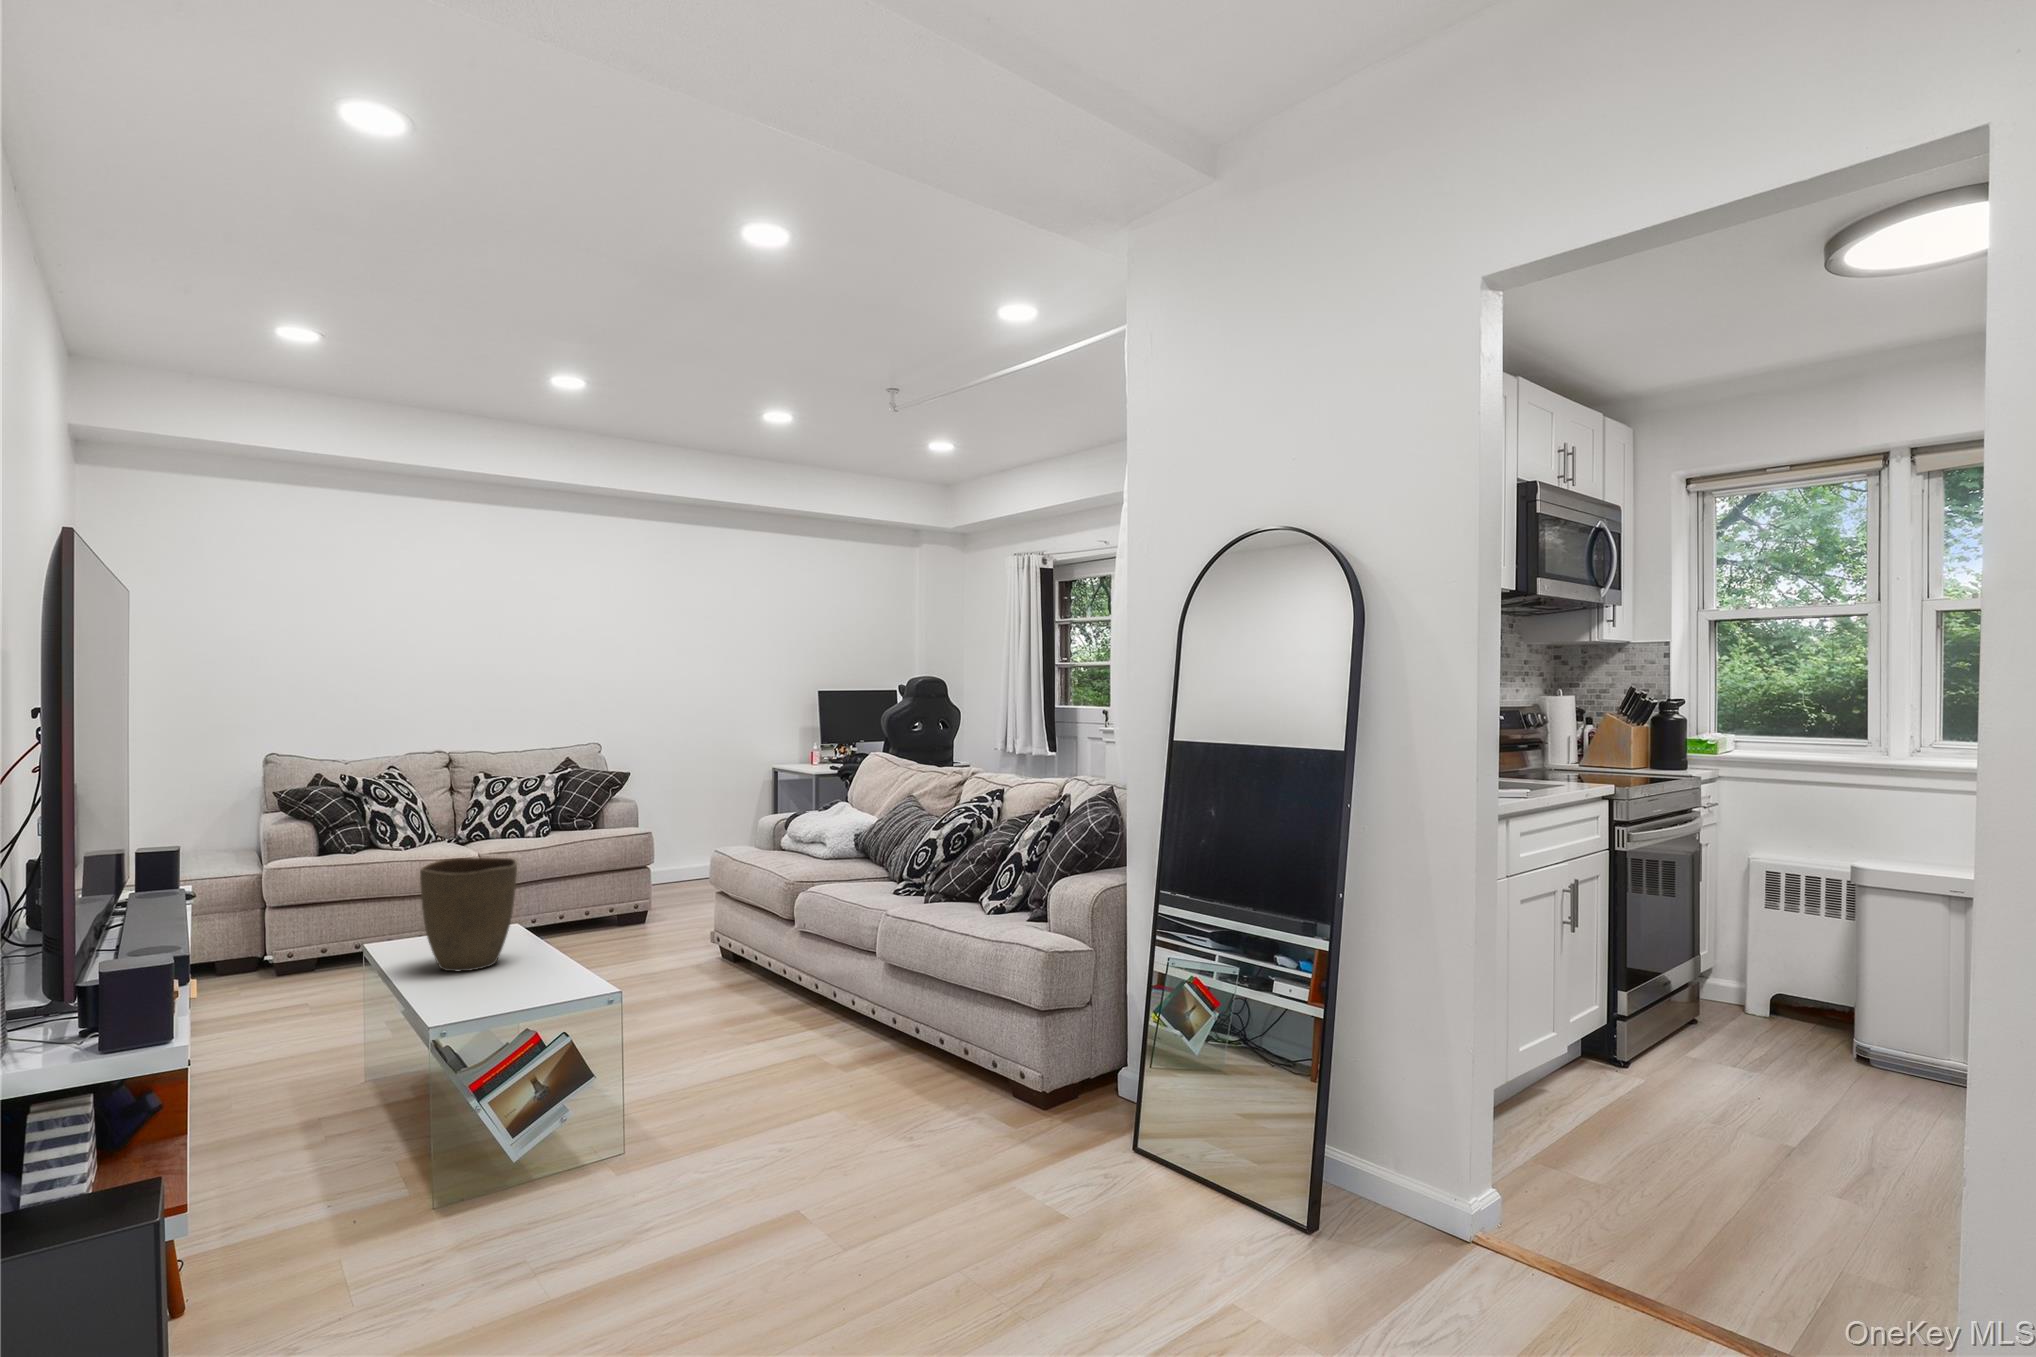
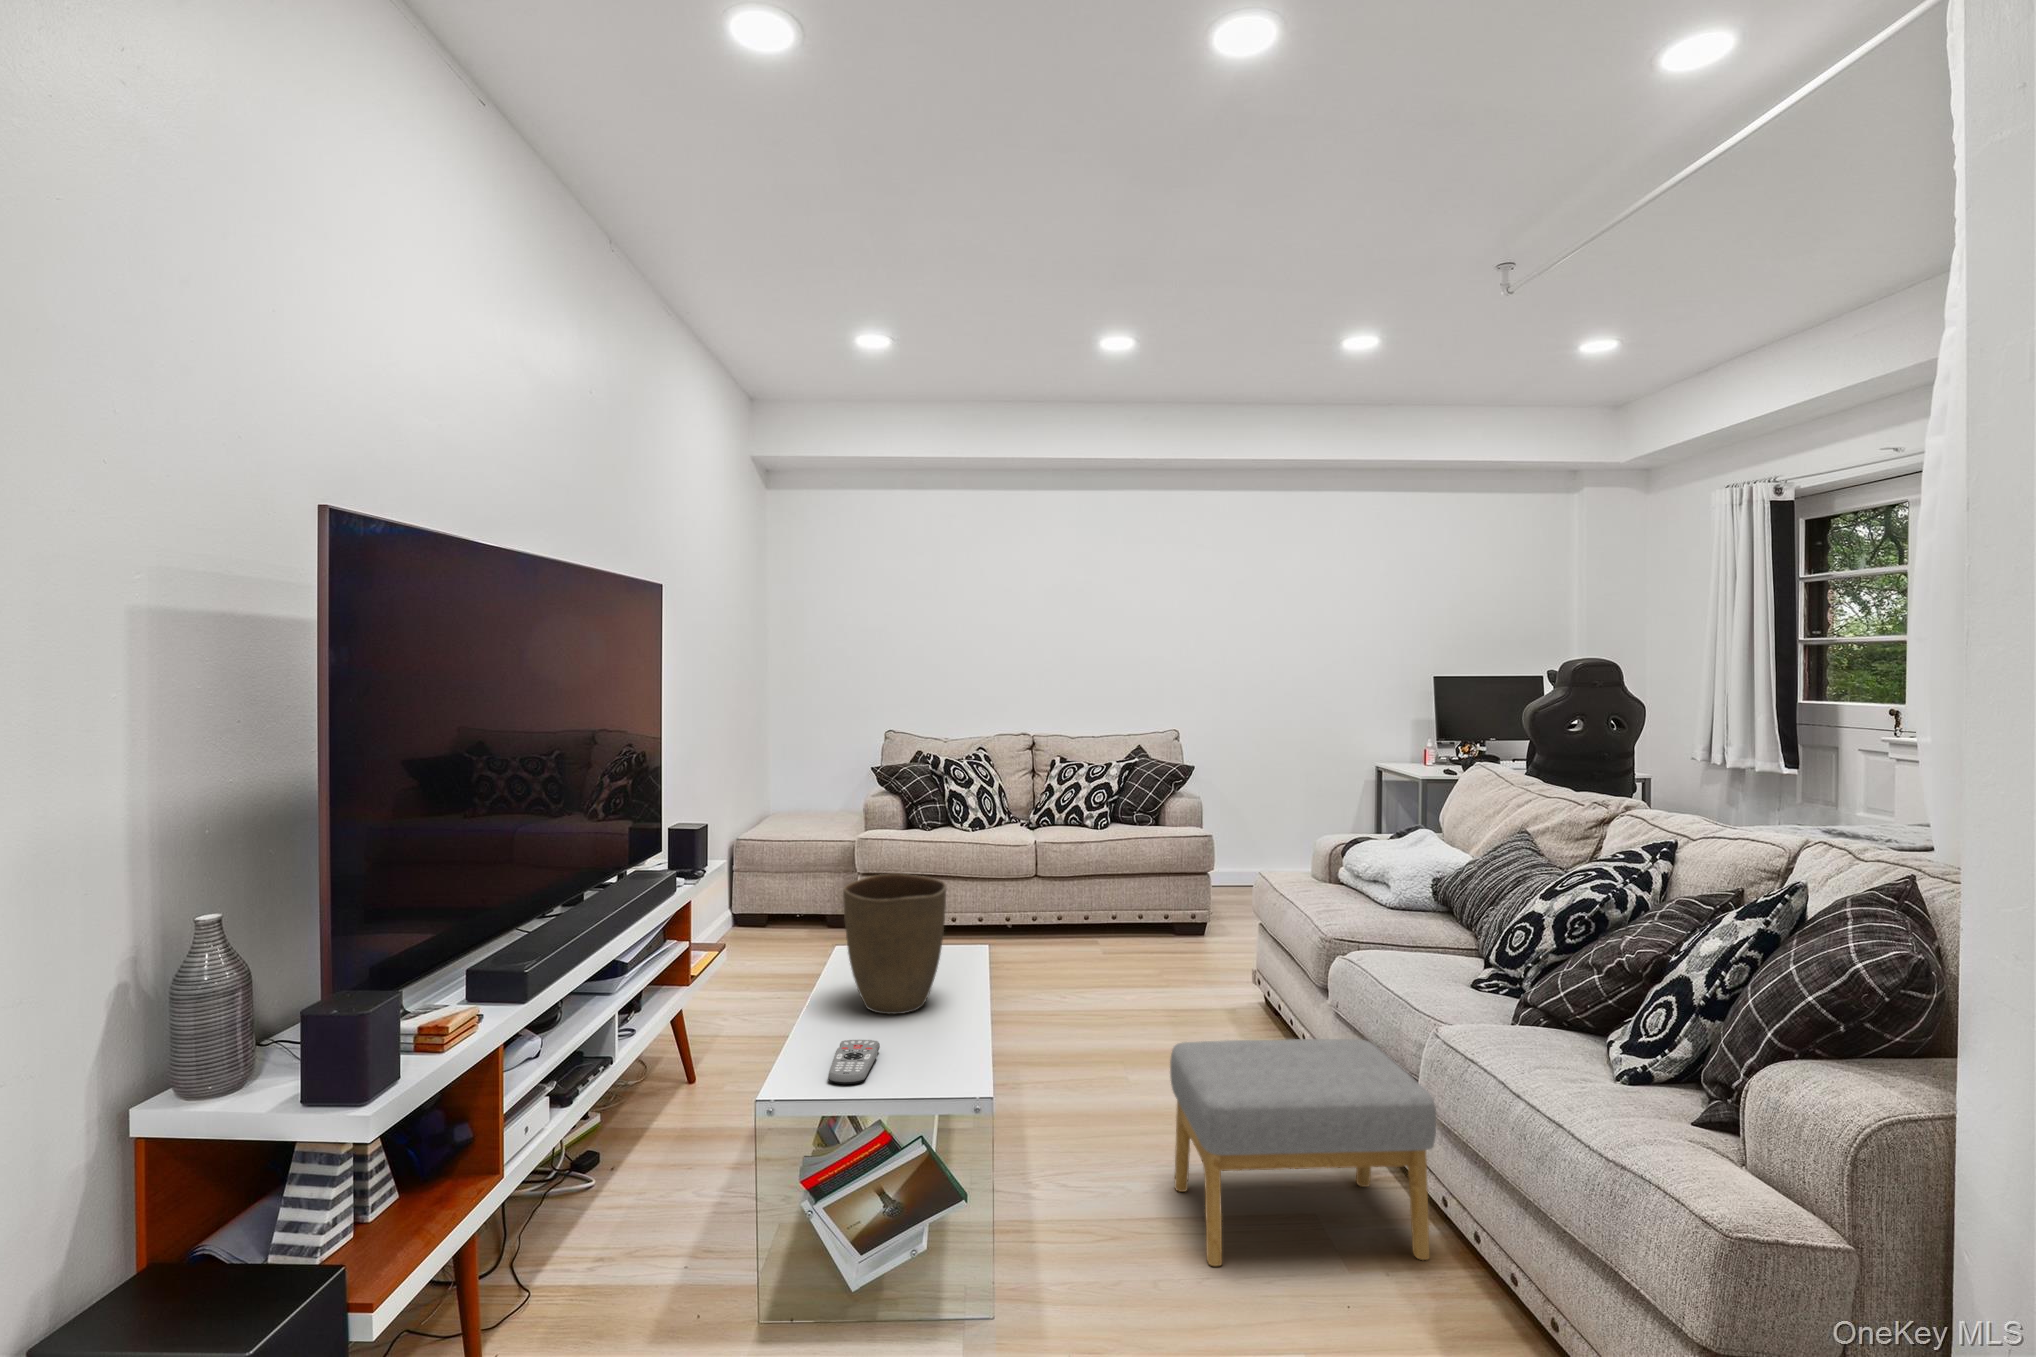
footstool: none [704,935,888,1090] -> present [1170,1039,1436,1266]
remote control: none [457,979,503,1005] -> present [828,1040,880,1084]

